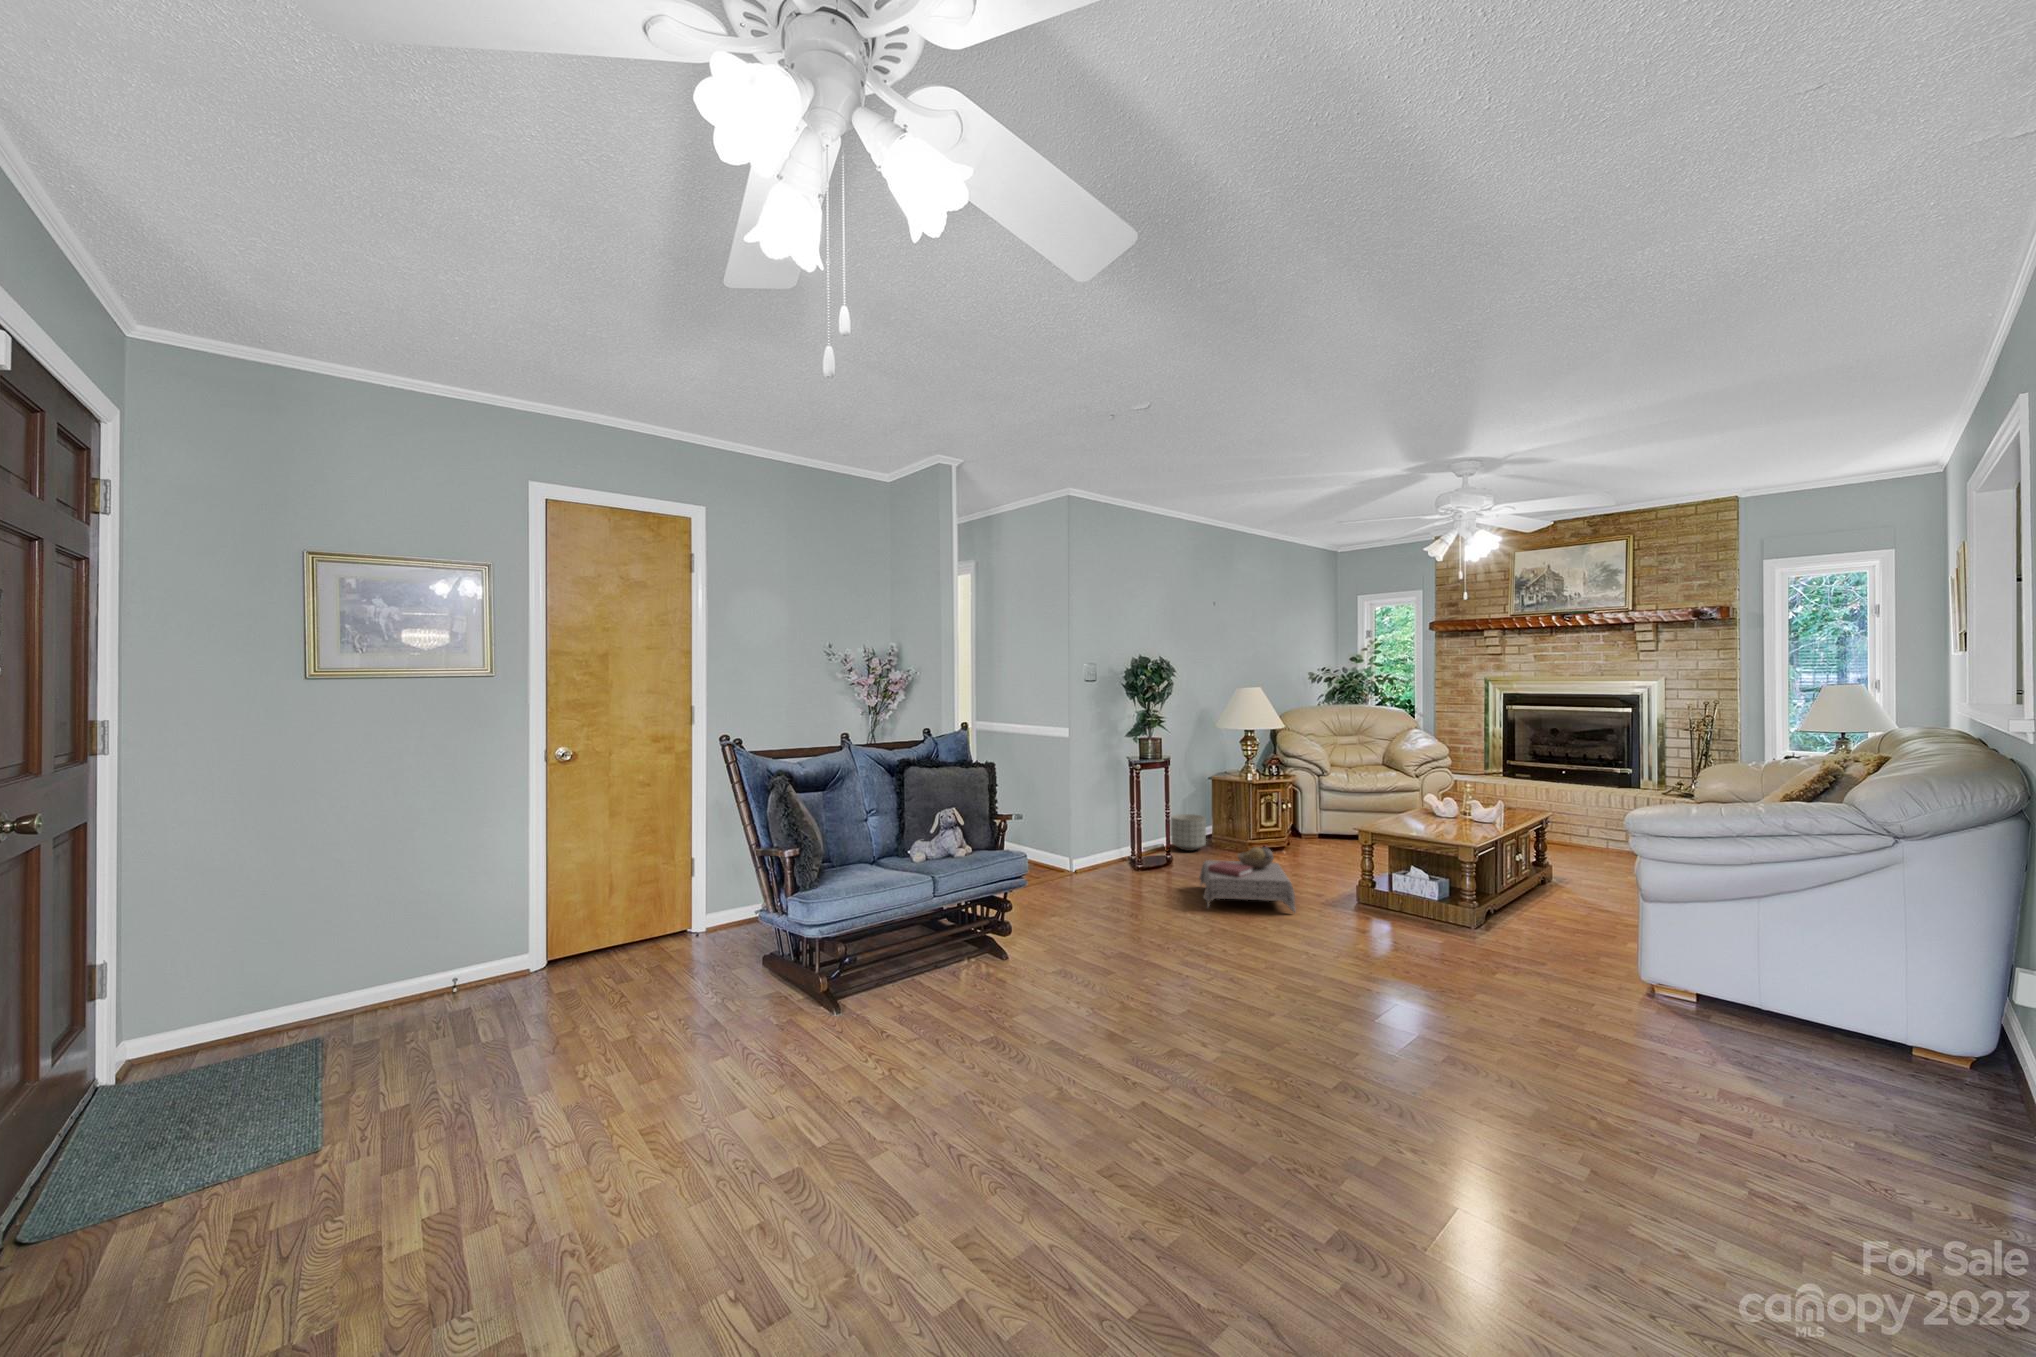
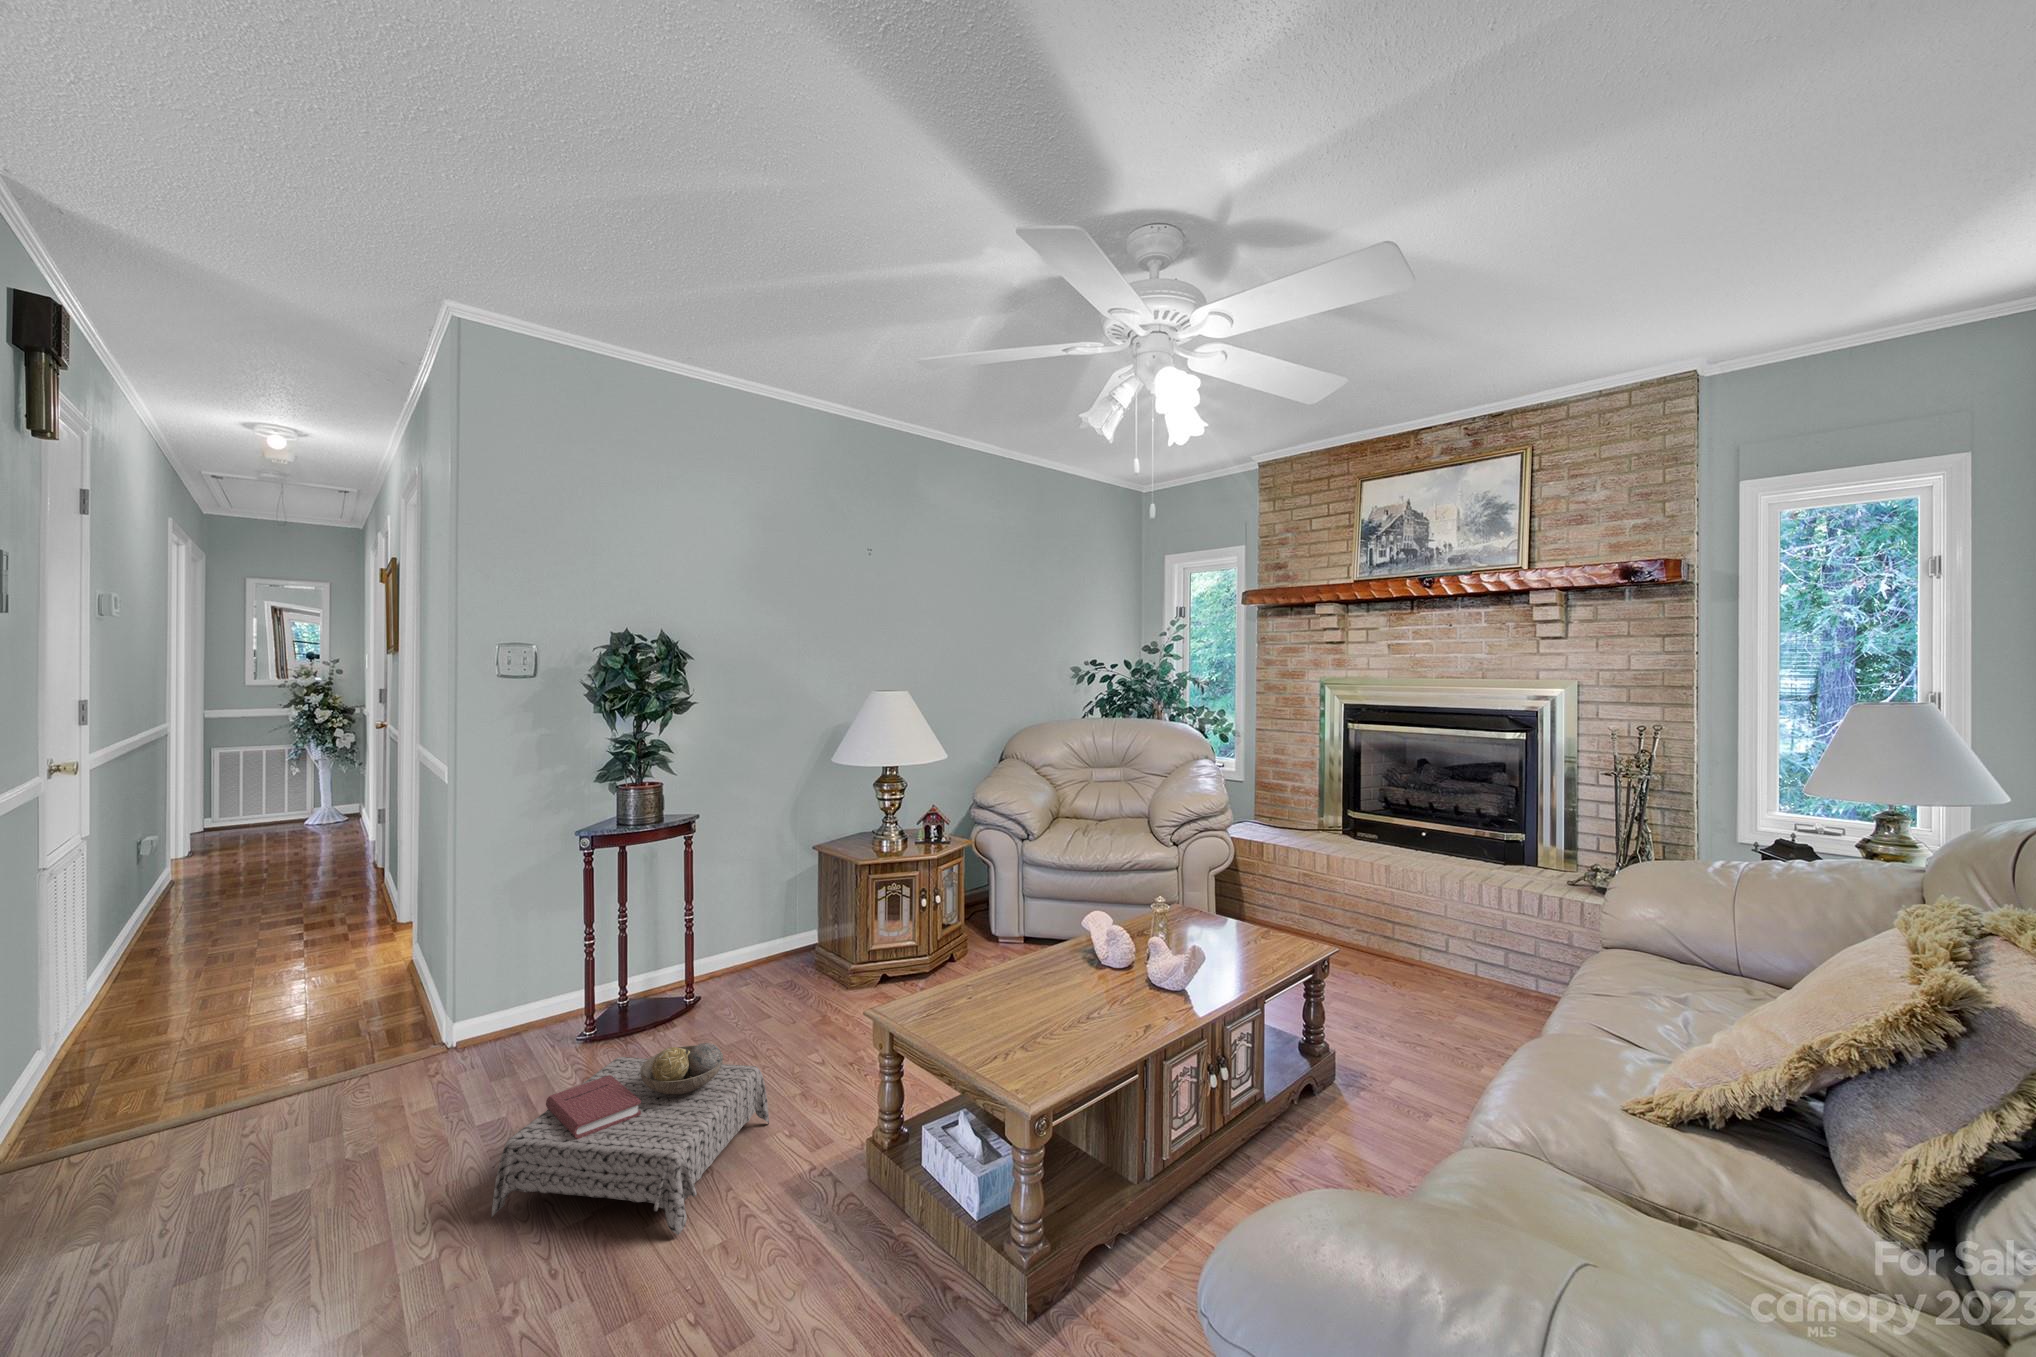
planter: present [1171,814,1206,851] -> none [725,912,789,982]

